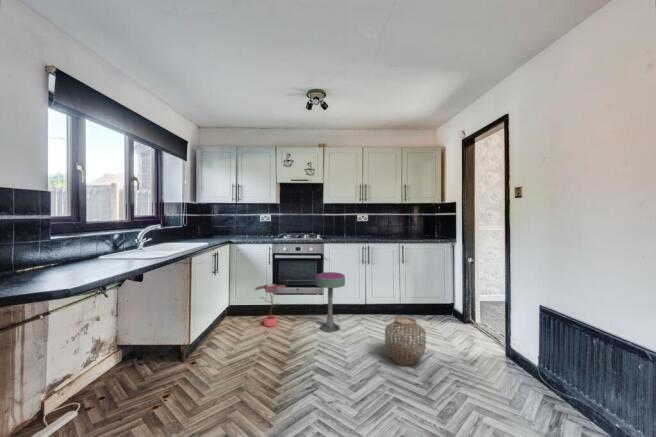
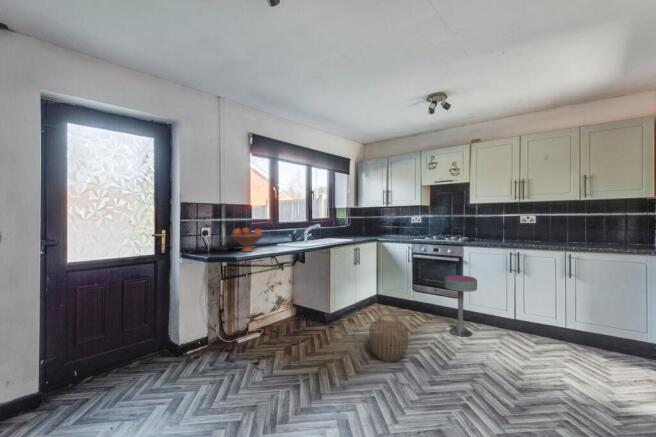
fruit bowl: none [28,231,104,275] -> present [231,228,263,252]
potted plant: present [255,284,286,327] -> none [392,280,421,318]
woven basket: present [385,317,426,365] -> present [369,315,408,362]

